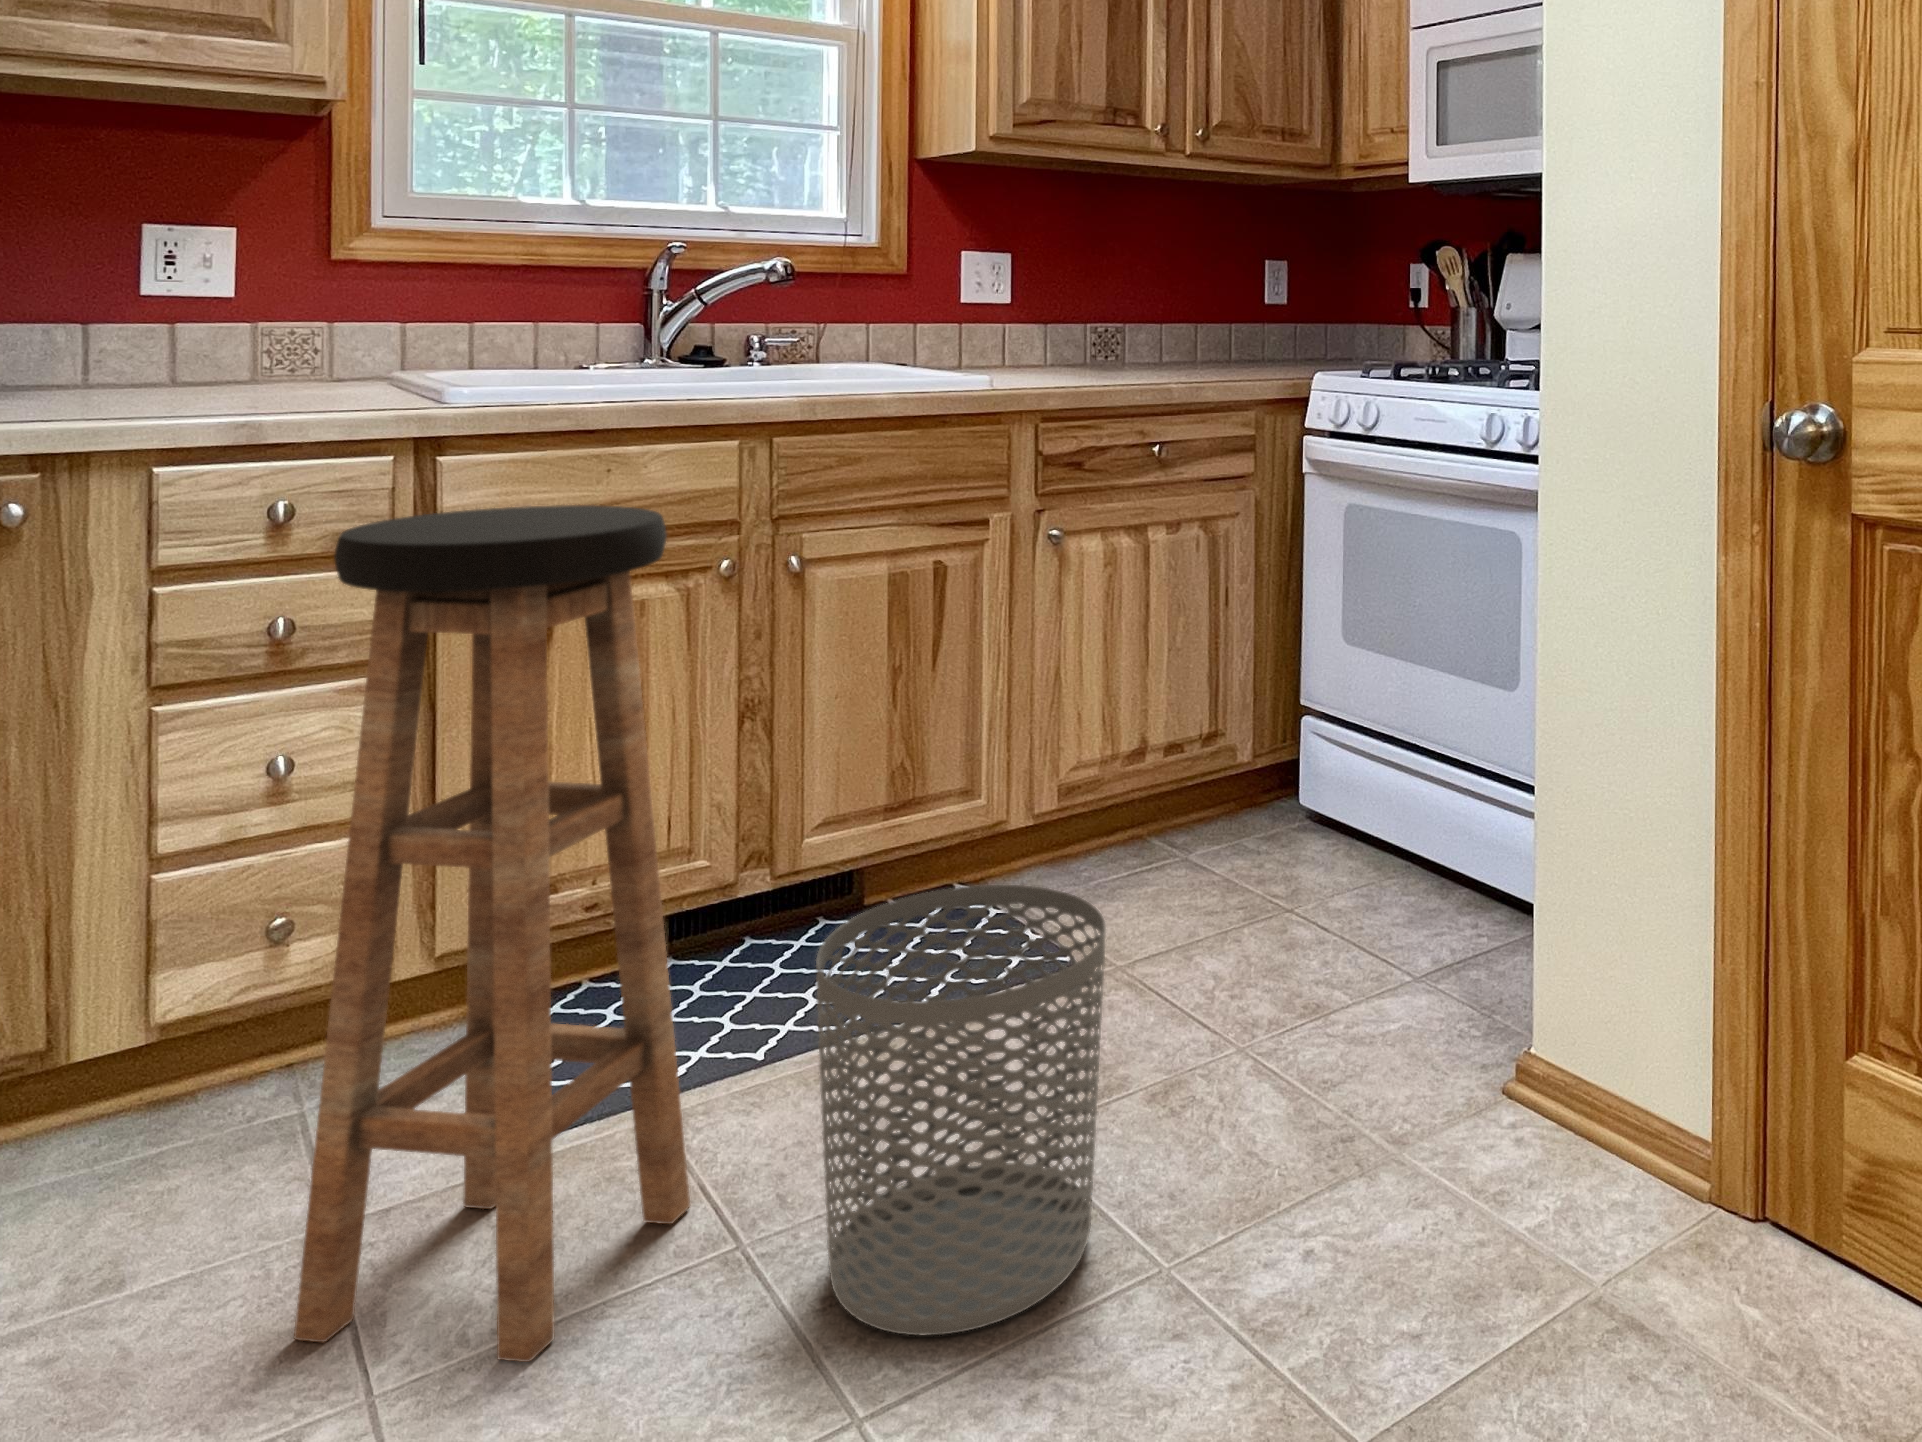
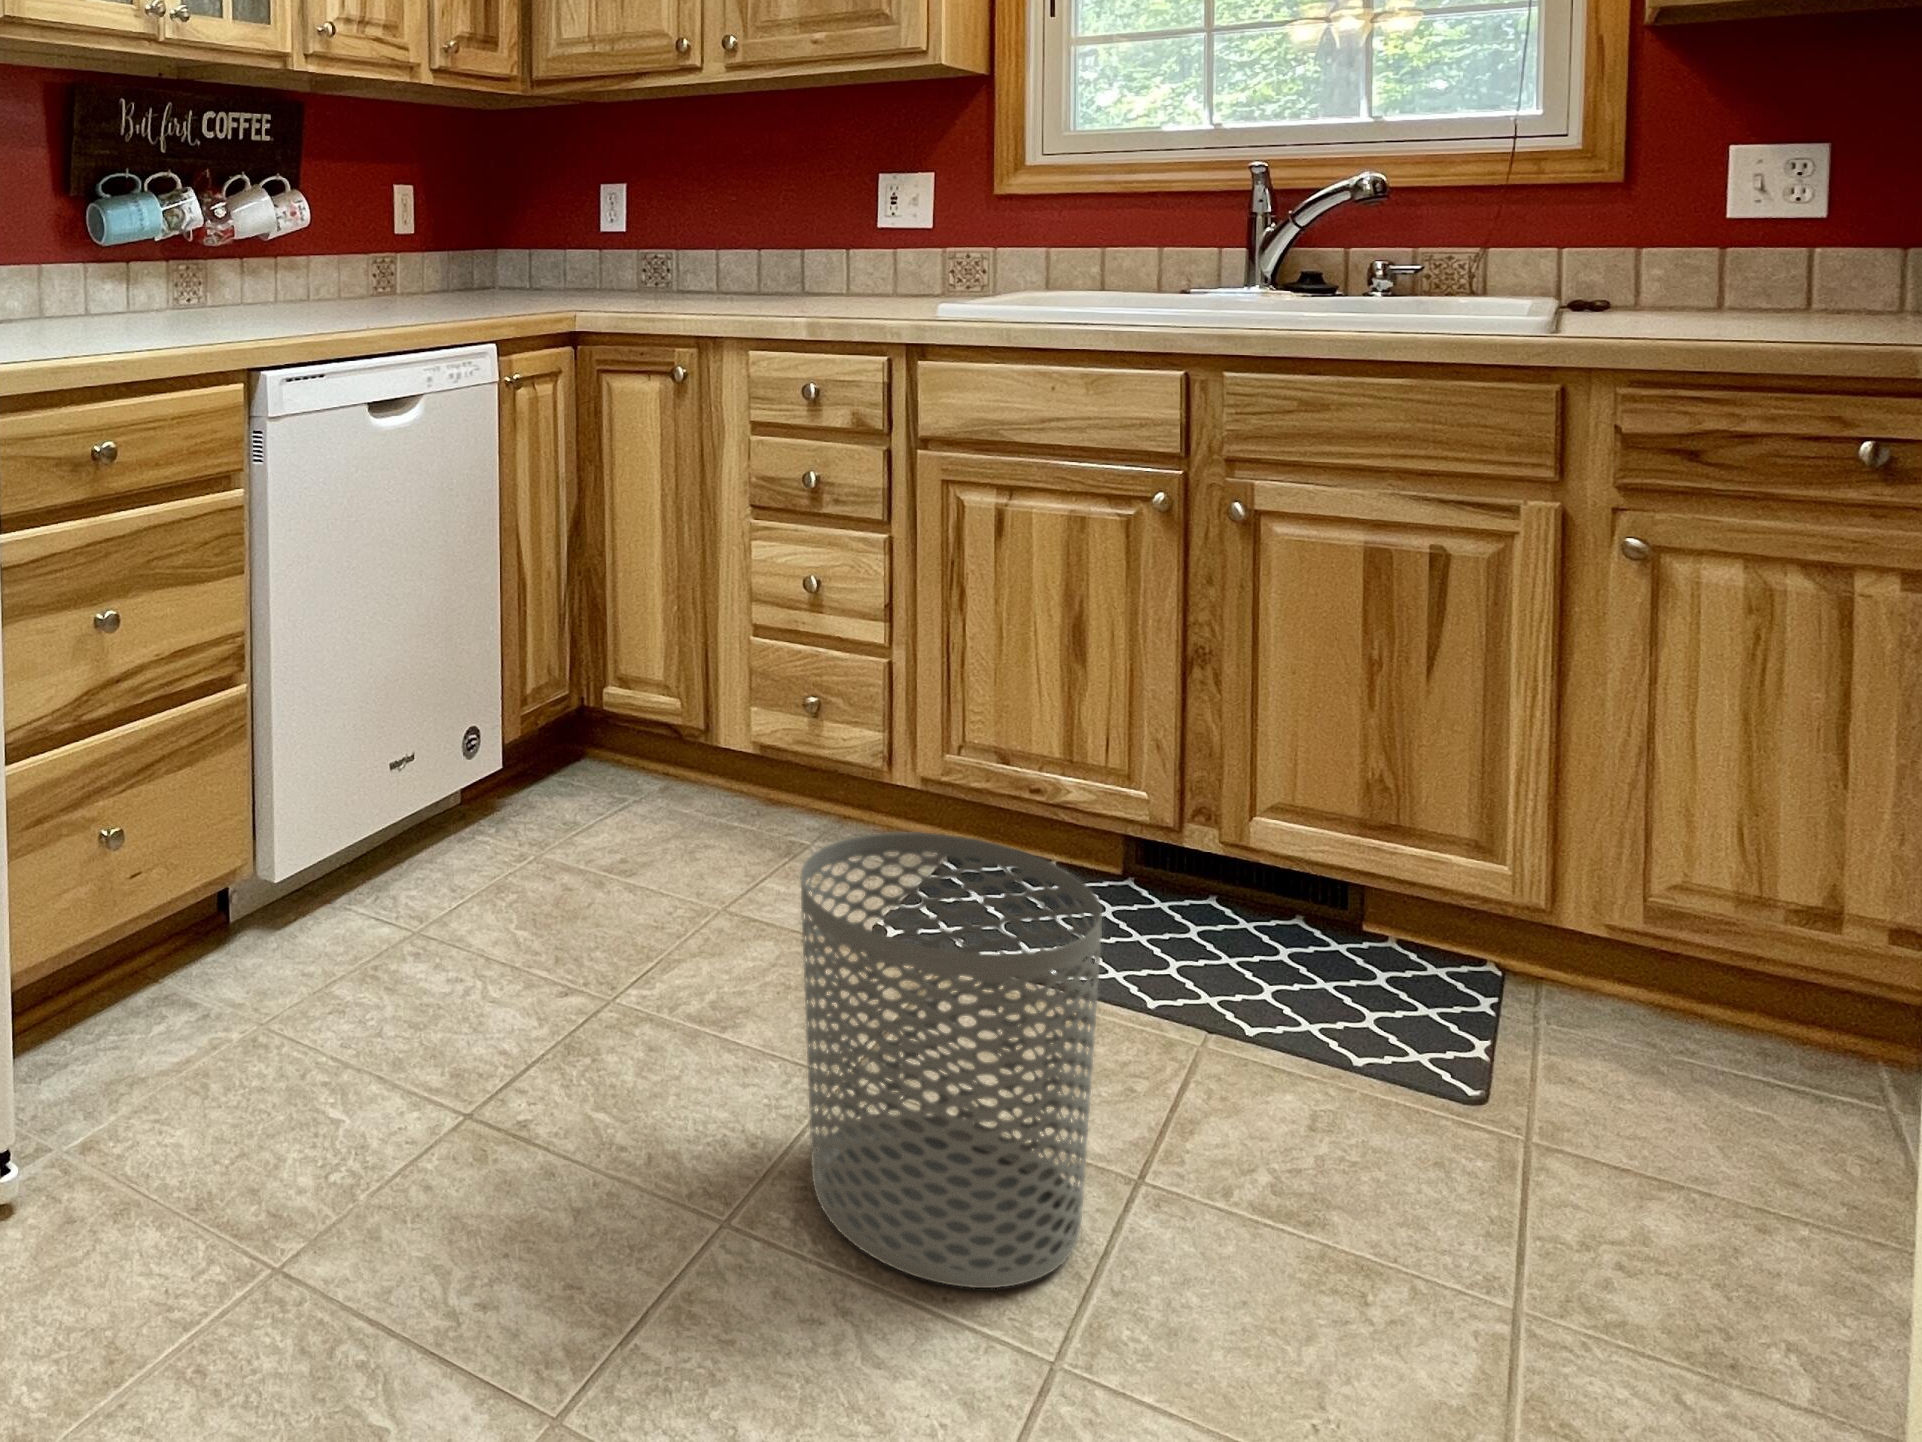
bar stool: present [294,505,690,1362] -> none [623,398,861,1046]

